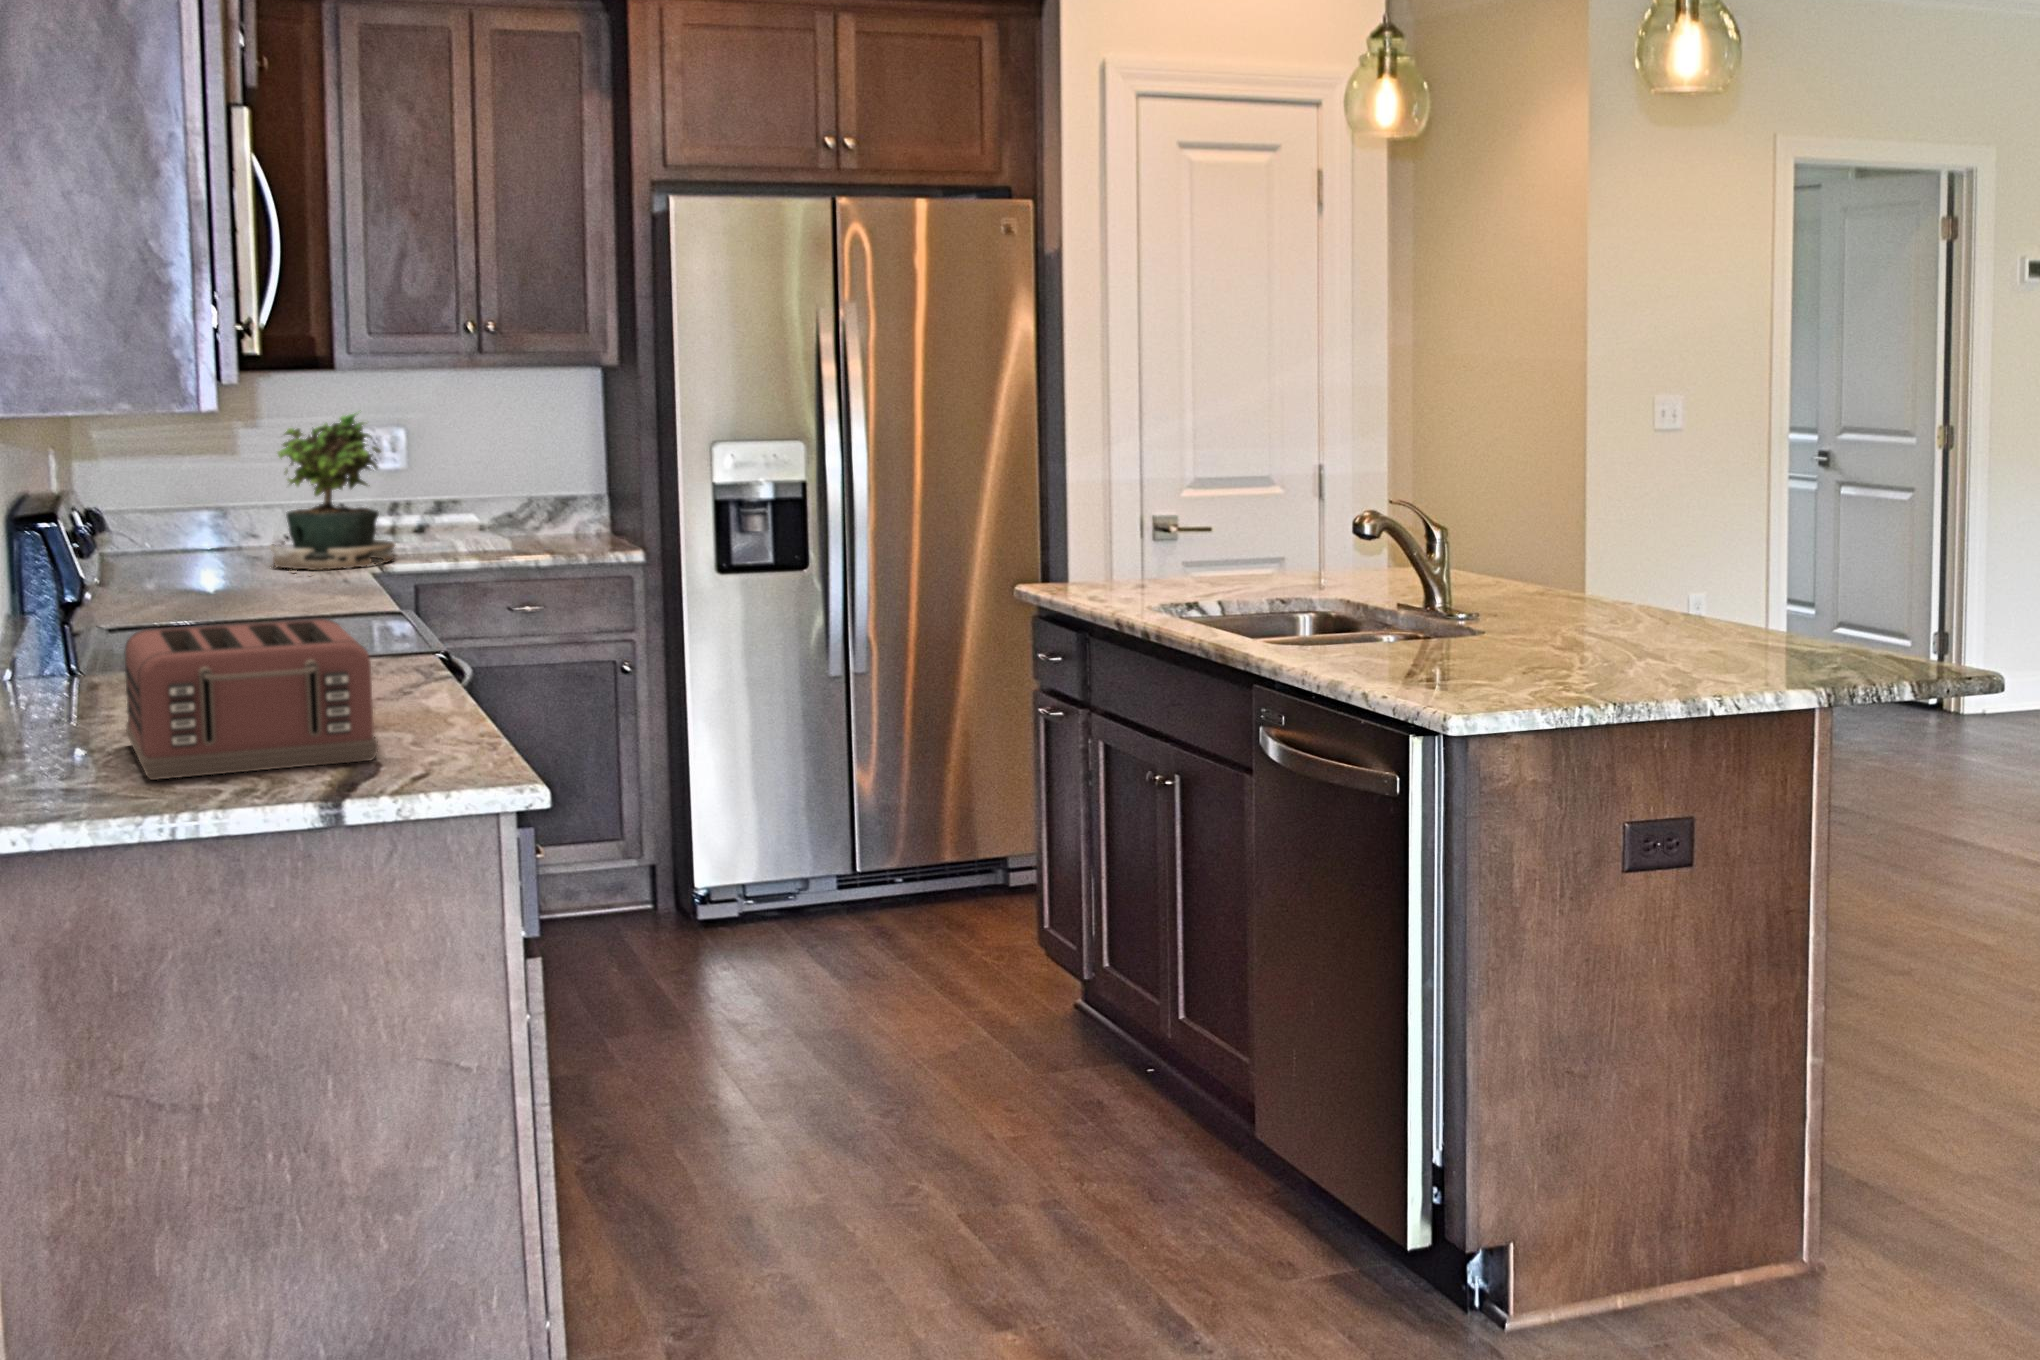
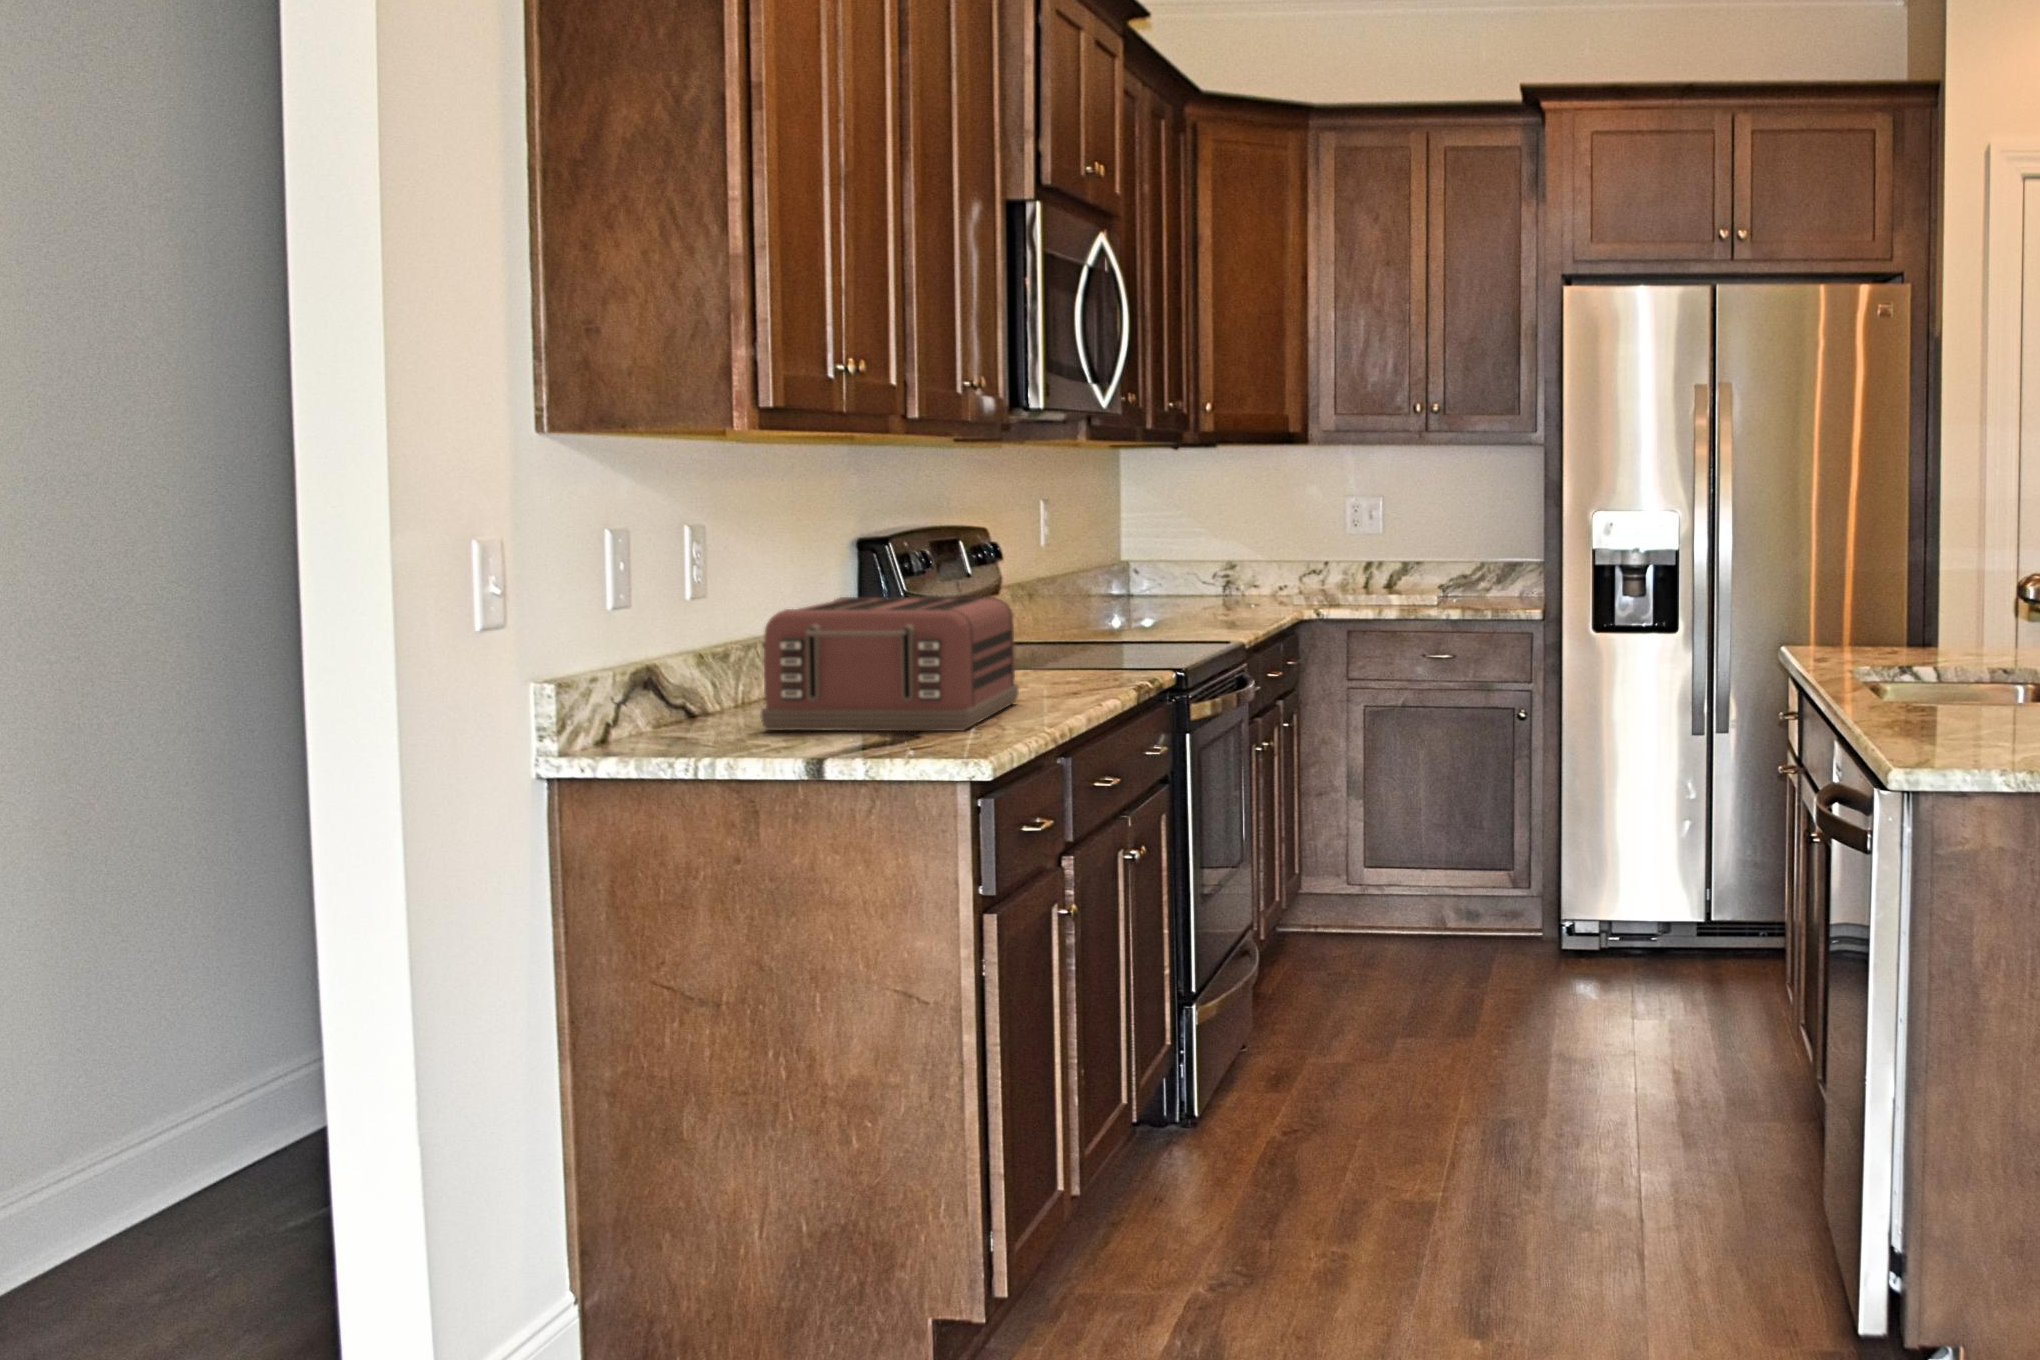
potted plant: present [270,413,395,575] -> none [1246,479,1345,612]

